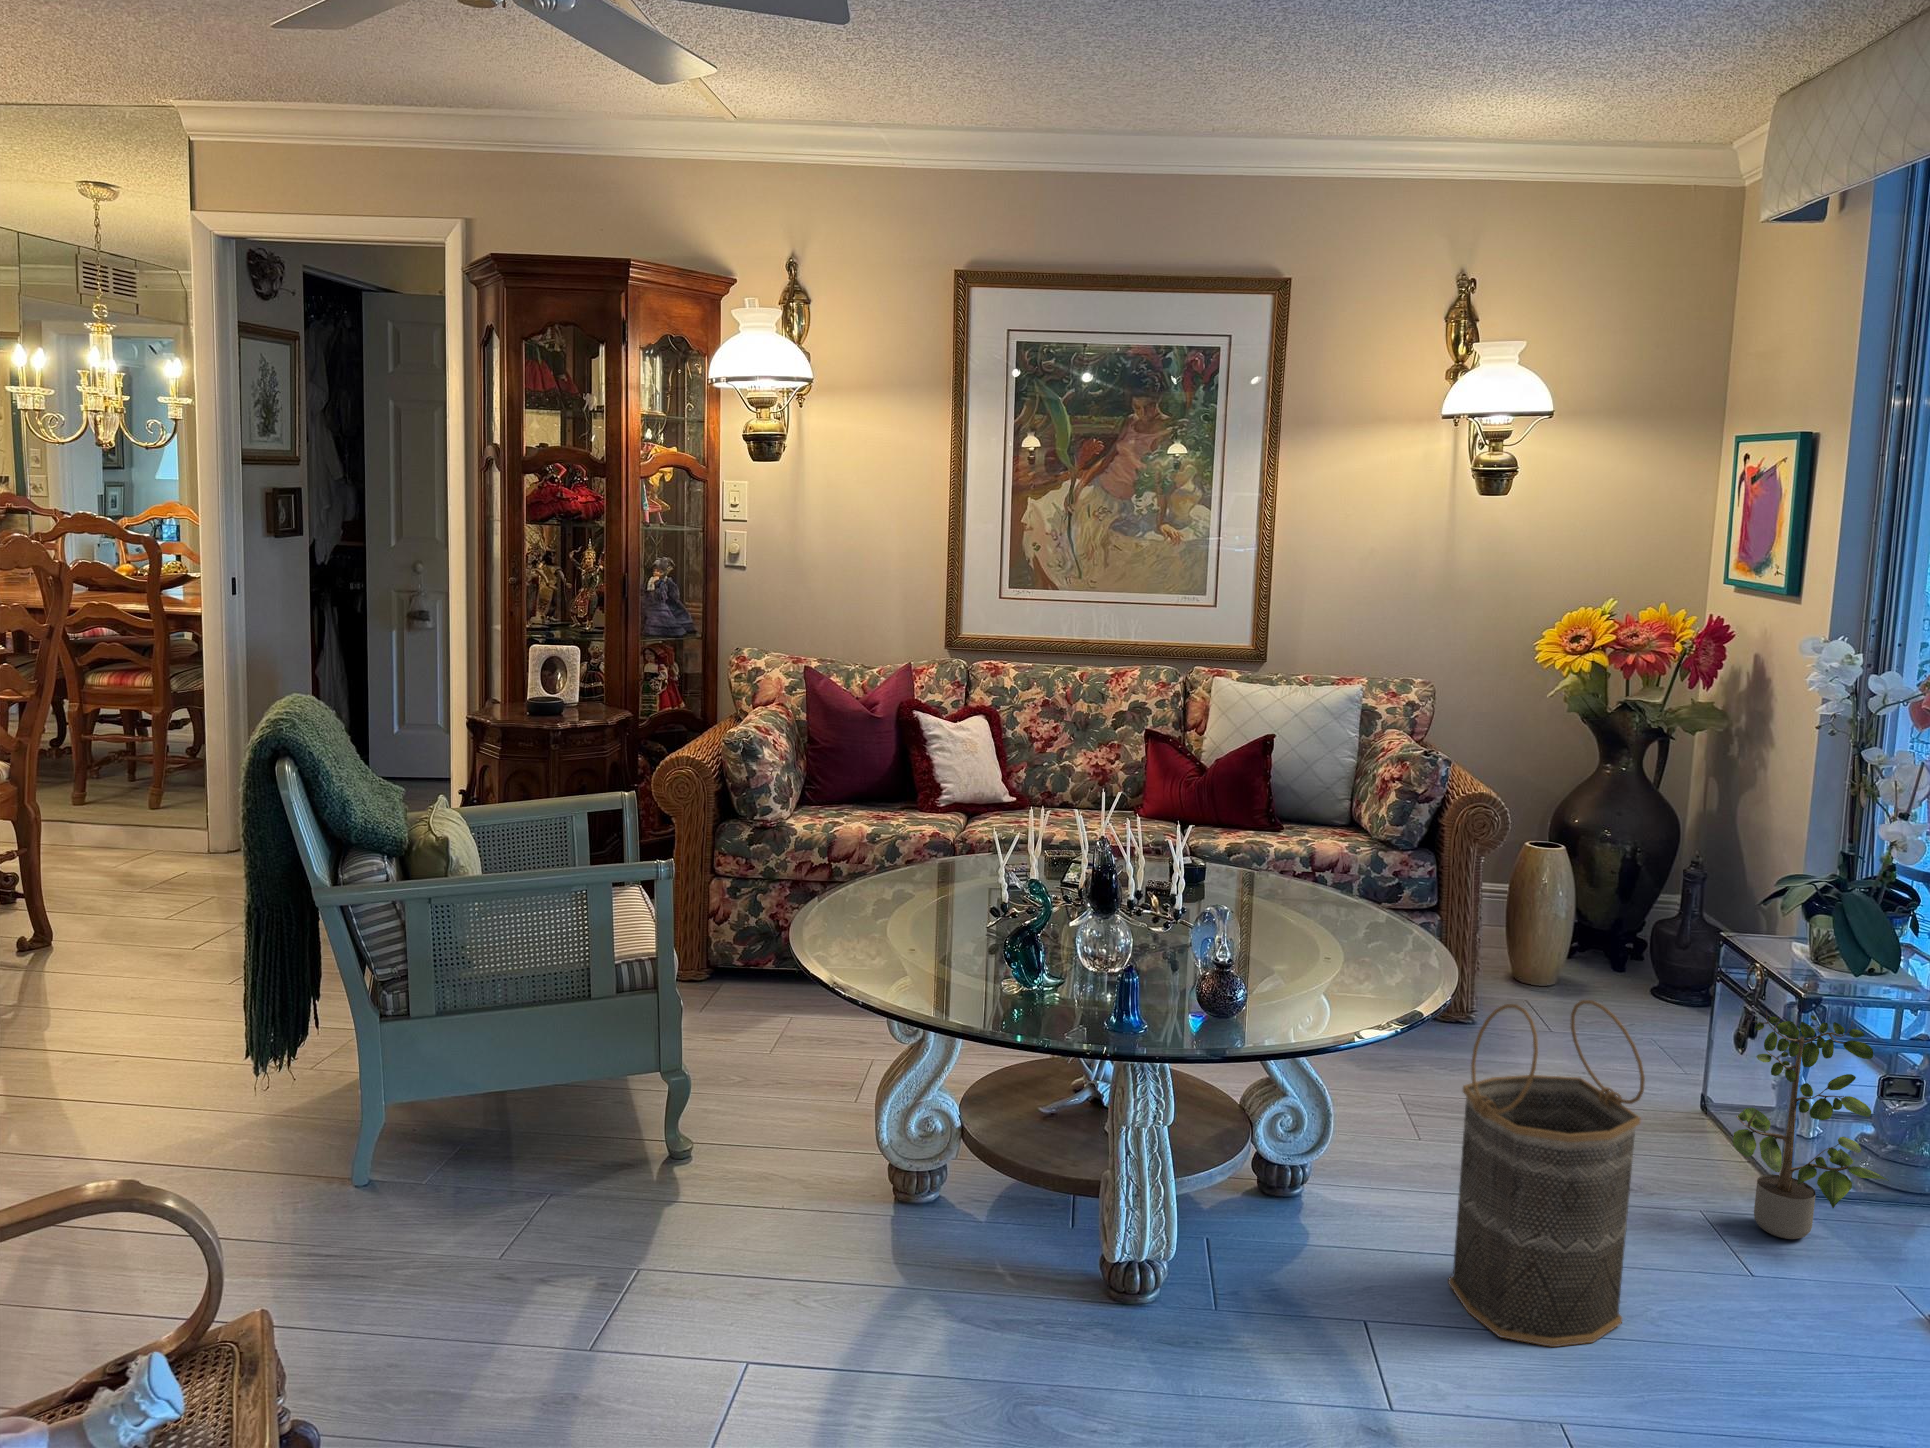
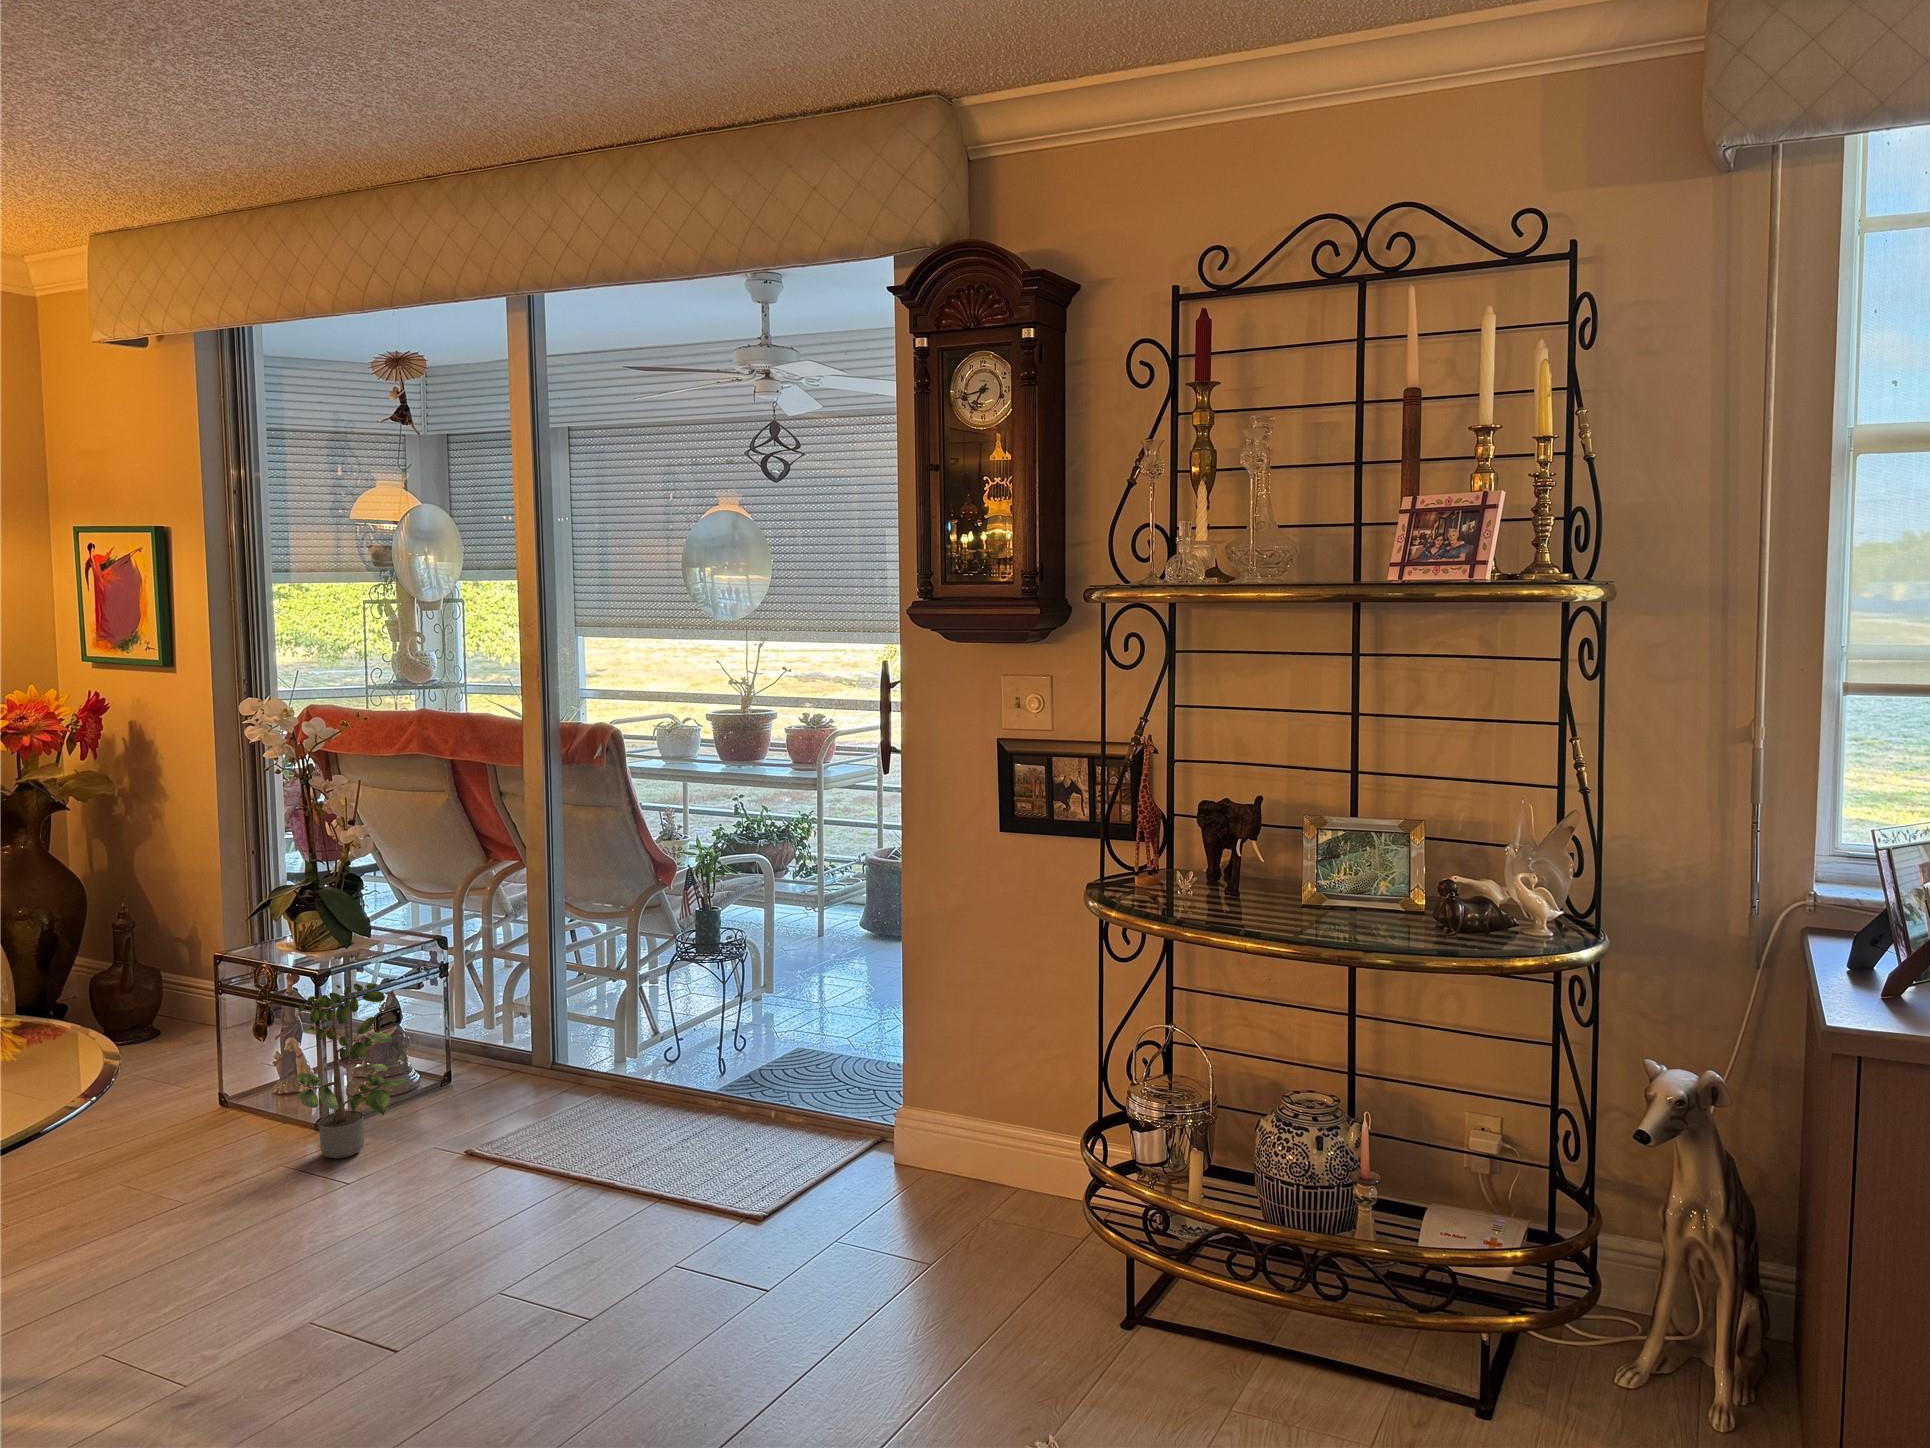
basket: present [1448,1000,1645,1347] -> none [121,1025,288,1323]

